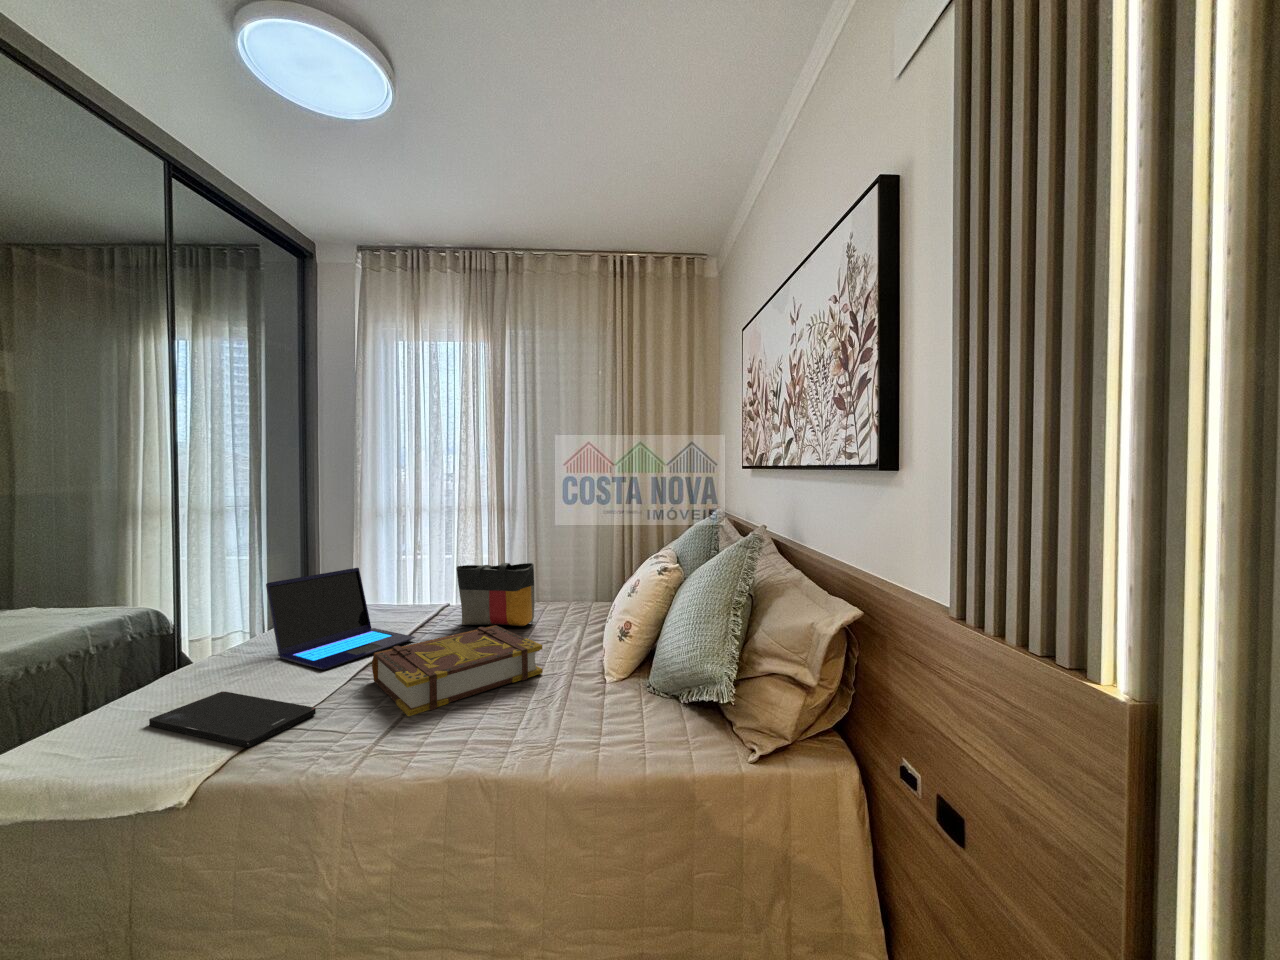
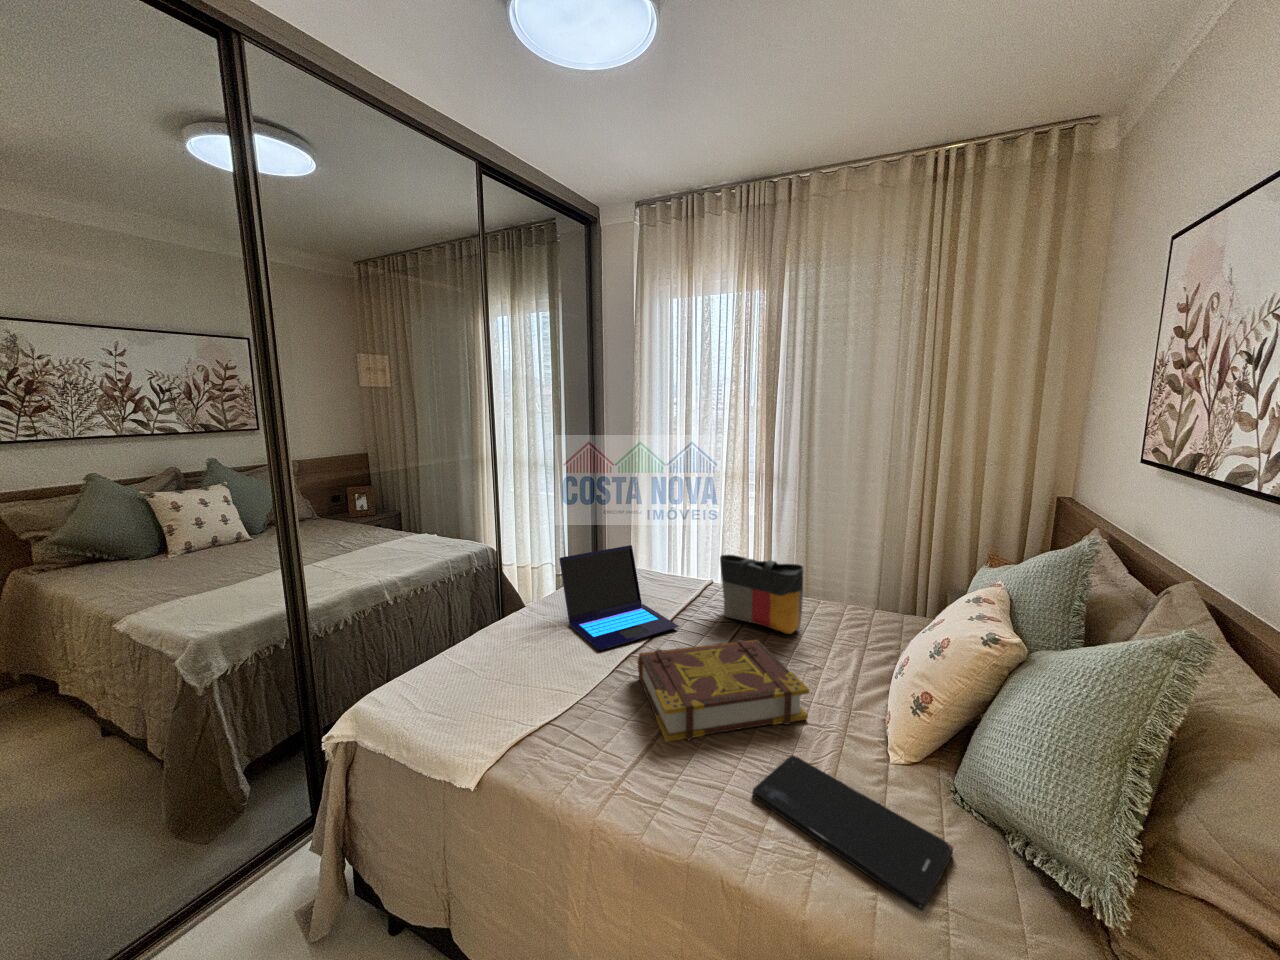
smartphone: present [149,691,316,747] -> present [753,755,953,911]

